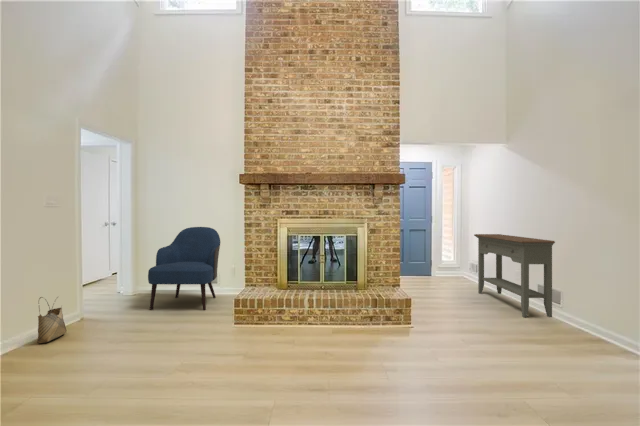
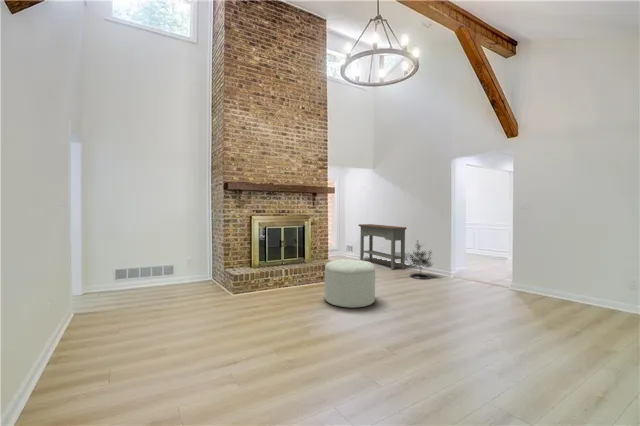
armchair: present [148,227,220,310] -> none [141,223,198,294]
potted tree: none [540,265,606,346] -> present [410,244,432,279]
ottoman: none [334,291,424,386] -> present [325,259,375,308]
woven basket: present [37,297,67,343] -> none [77,285,98,327]

